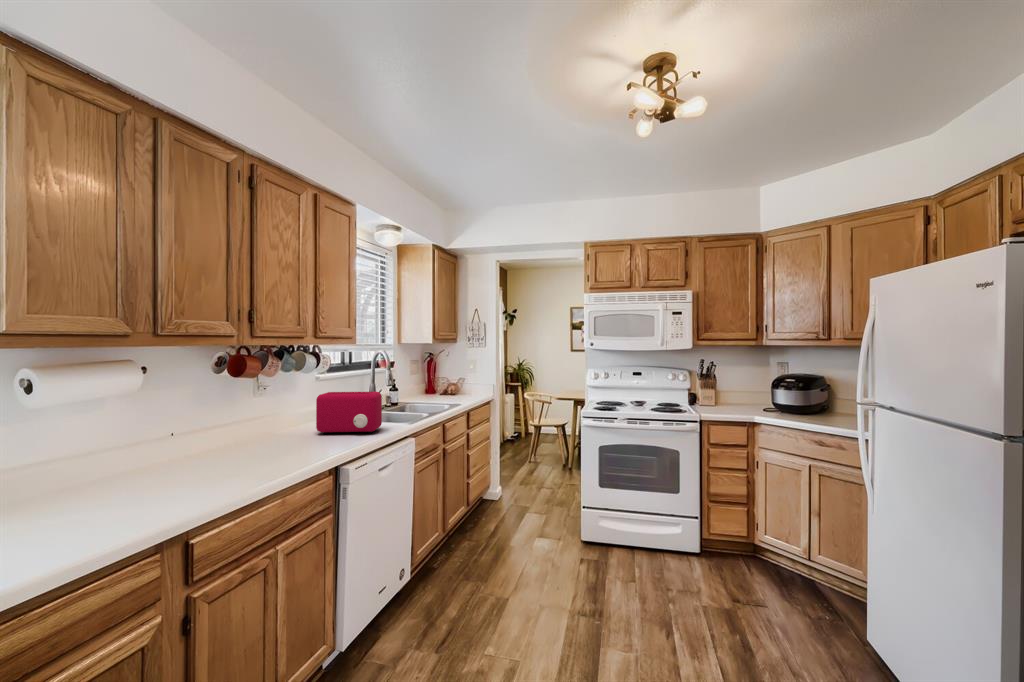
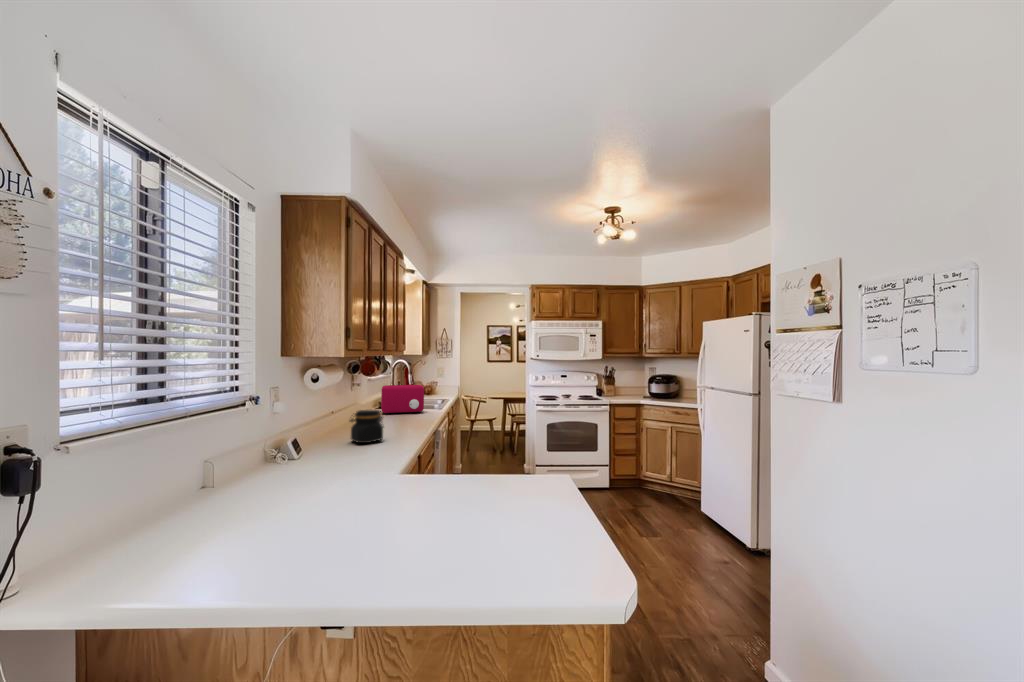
jar: none [106,451,186,516] -> present [350,410,384,443]

